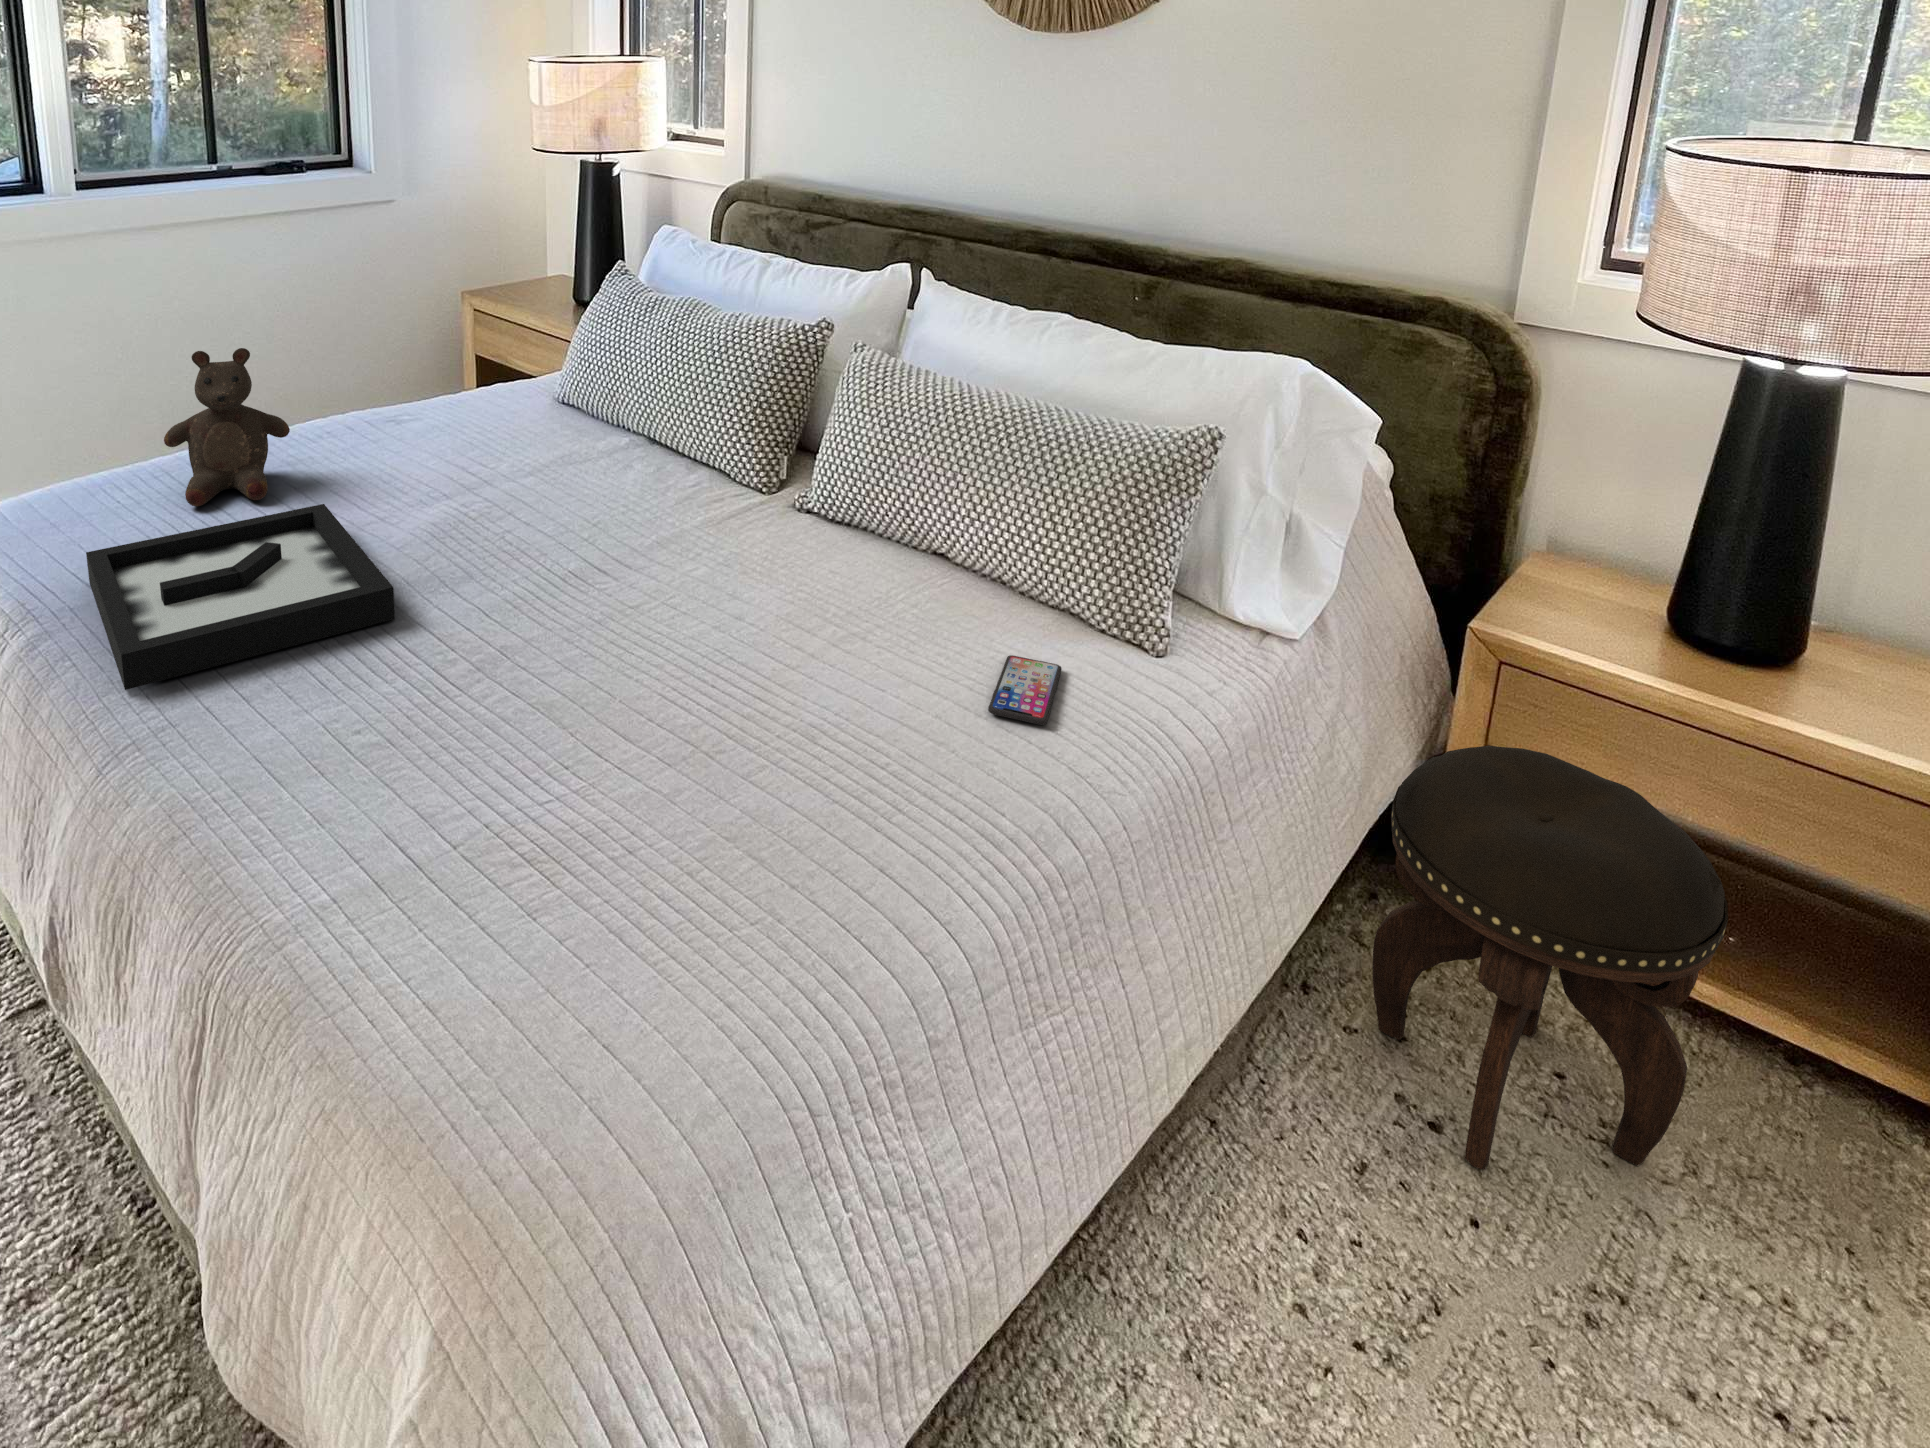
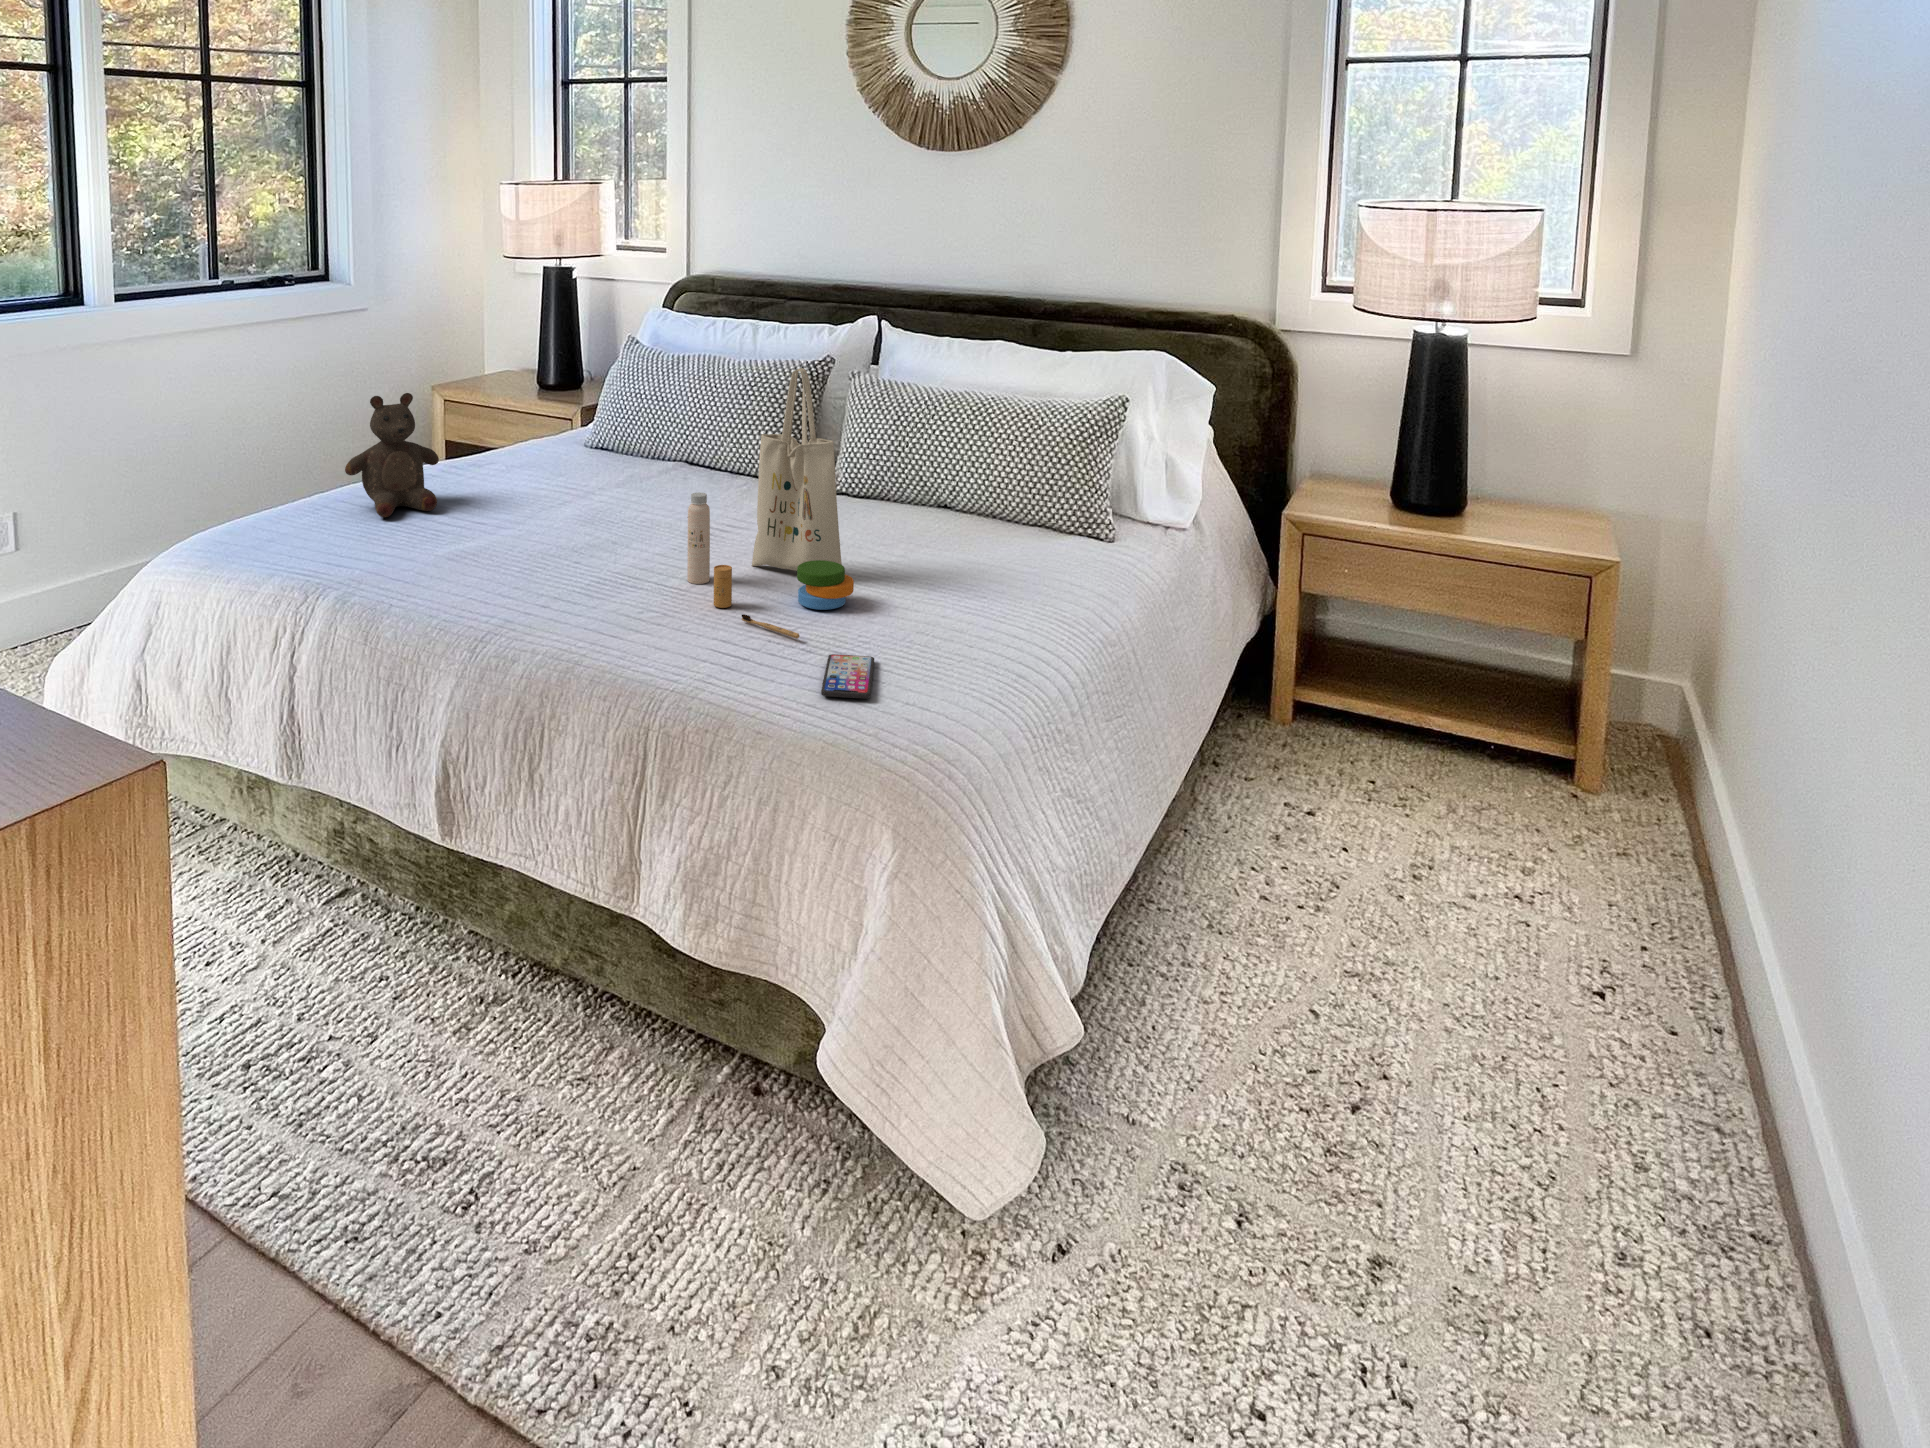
tote bag: none [455,391,680,839] -> present [687,368,854,639]
decorative tray: present [86,504,395,690] -> none [353,502,610,606]
smartphone: present [988,655,1061,725] -> present [821,654,874,699]
footstool: present [1372,746,1728,1170] -> none [1258,575,1452,827]

